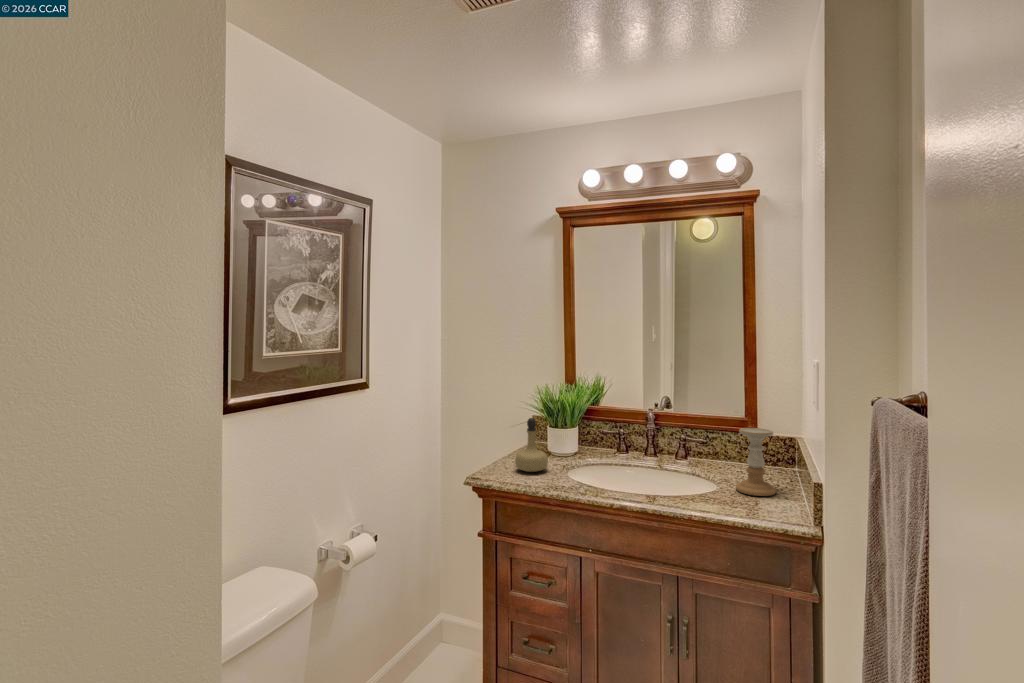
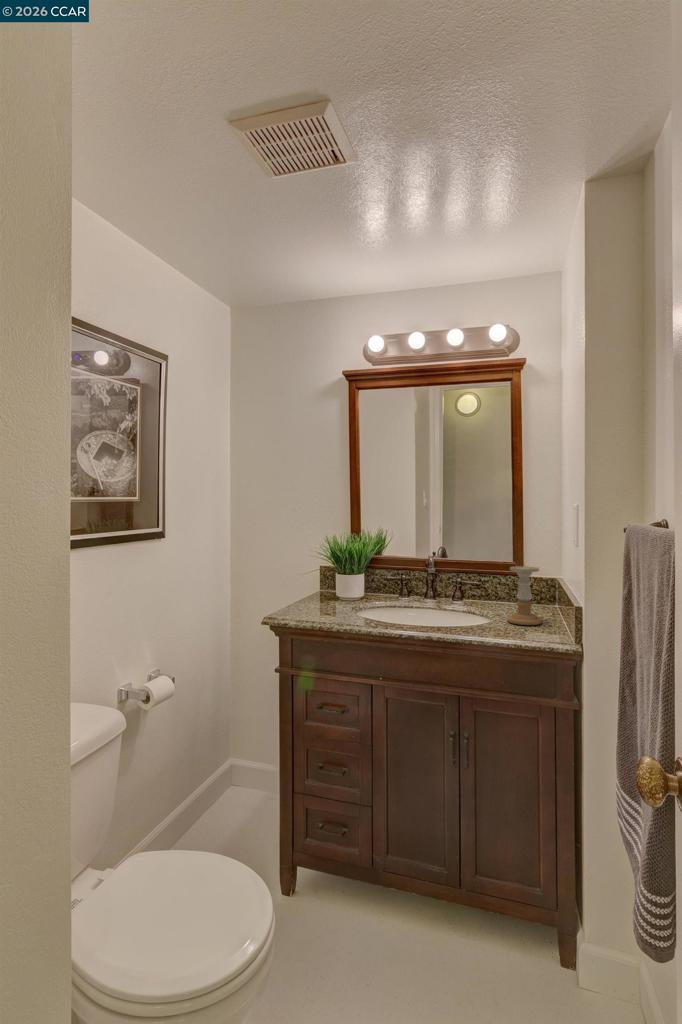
perfume bottle: present [515,418,548,472] -> none [307,563,338,613]

